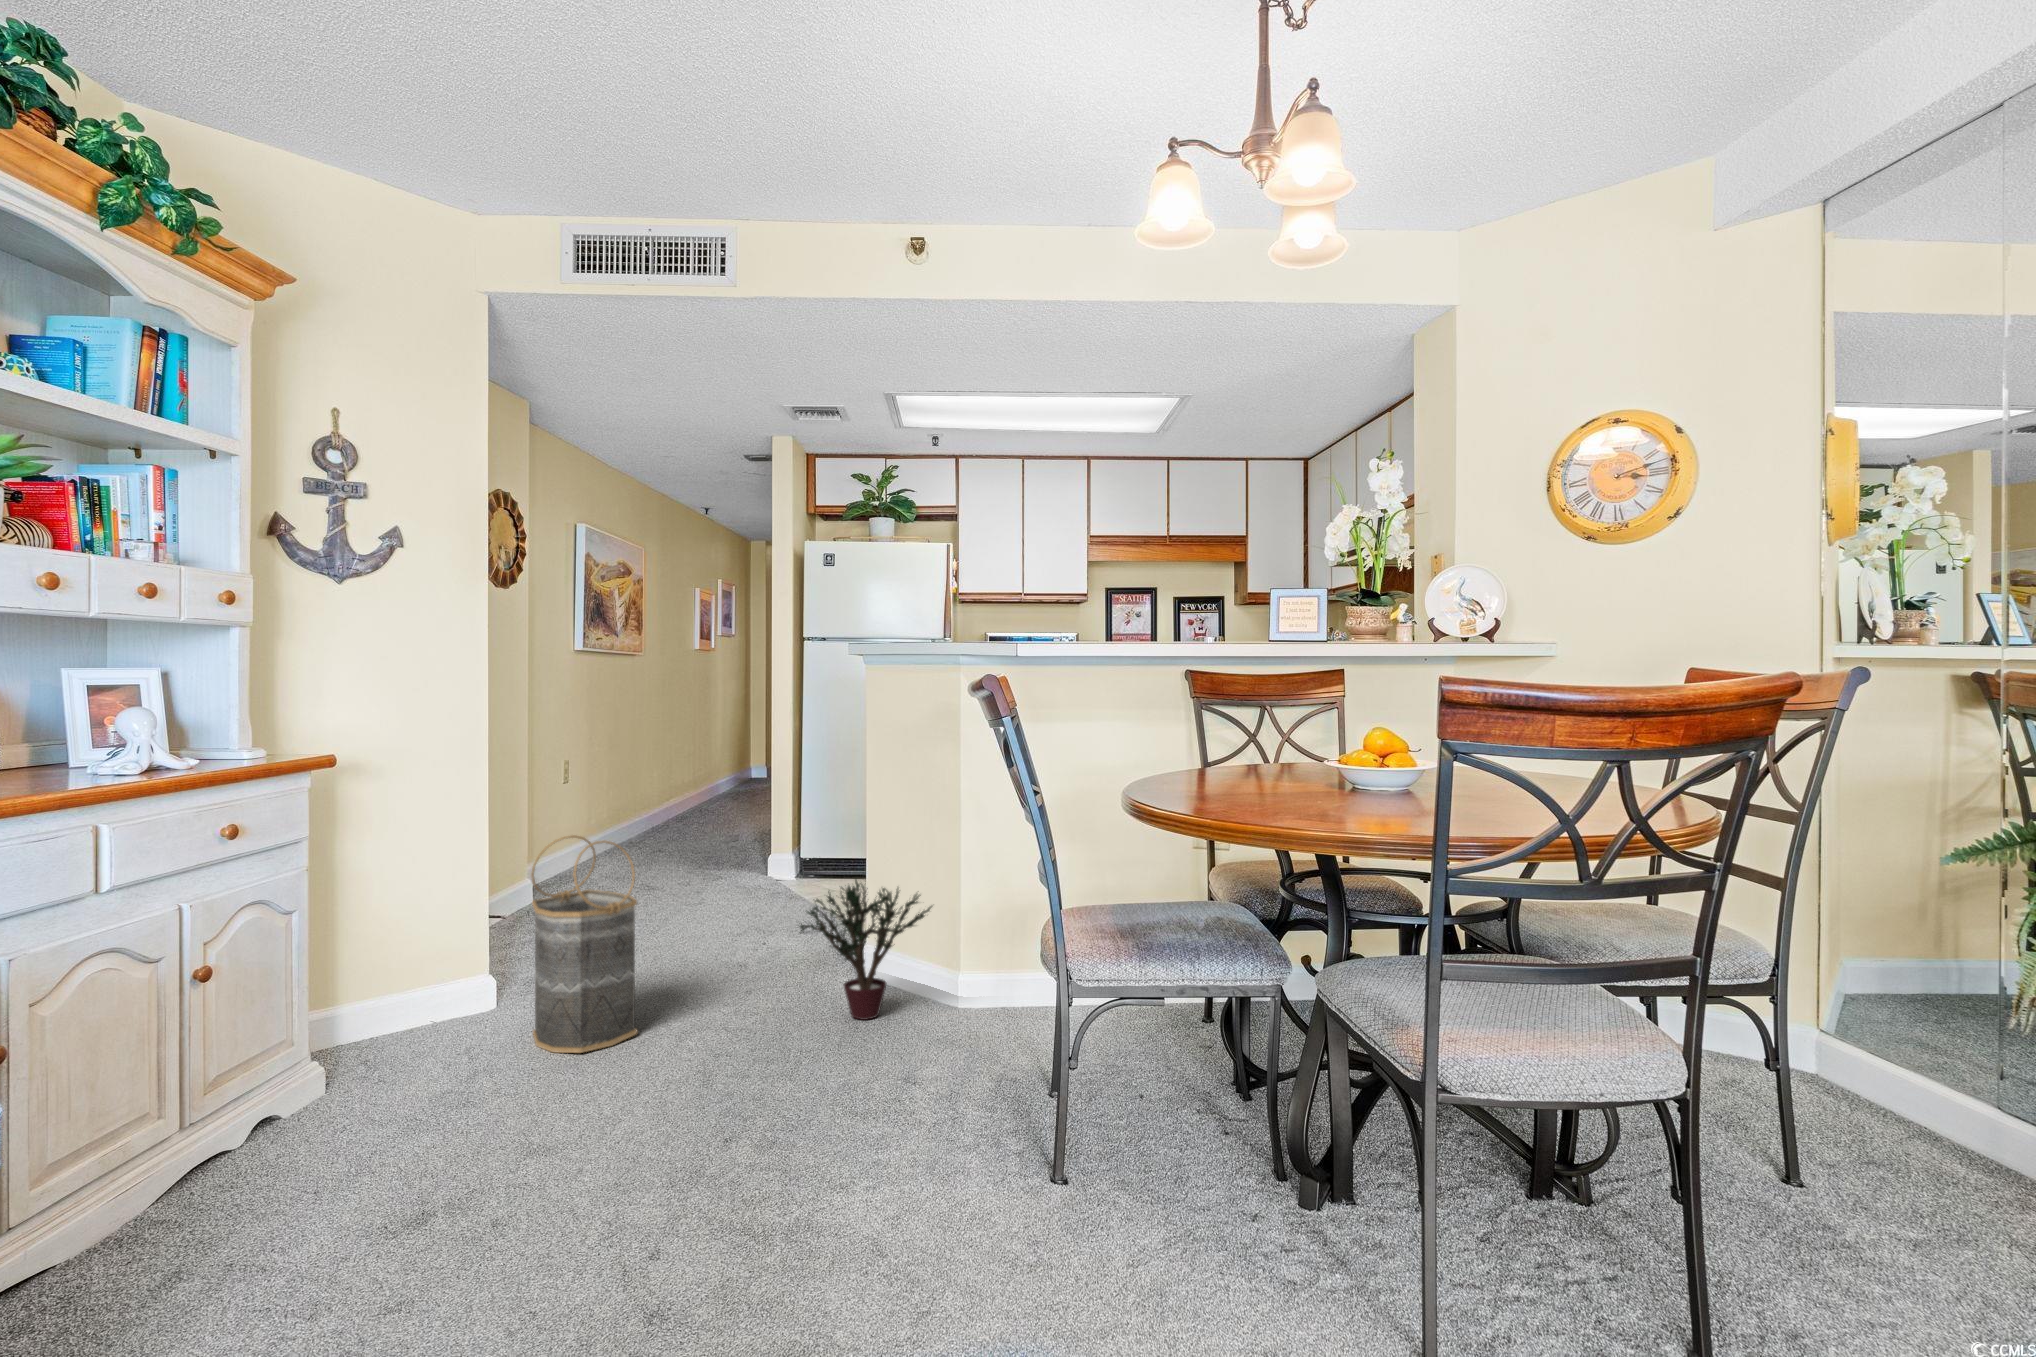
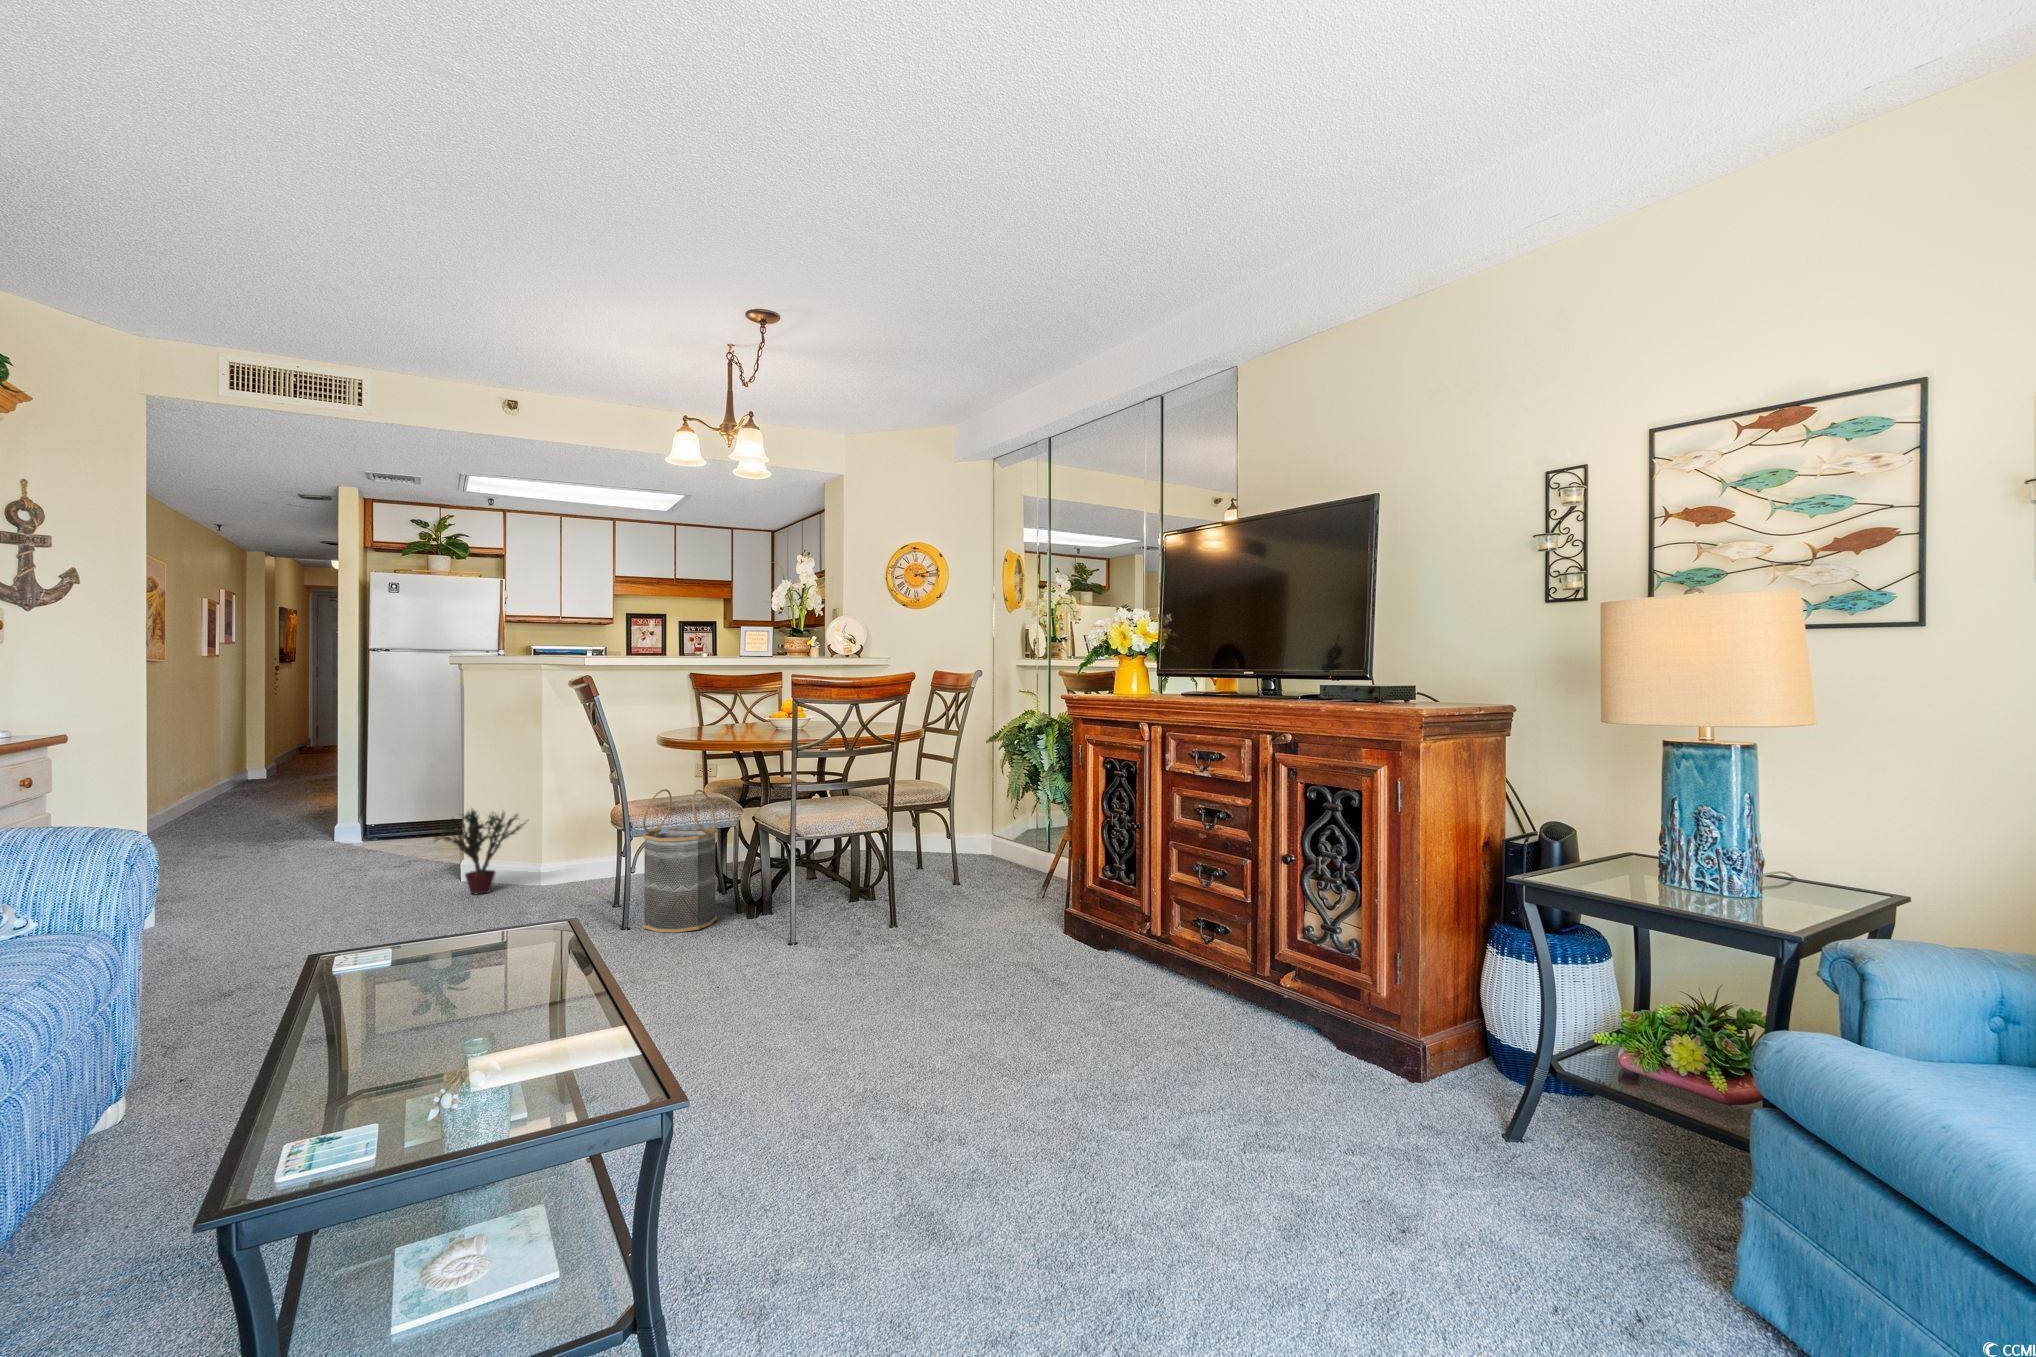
basket: present [531,835,637,1053] -> present [643,789,717,933]

